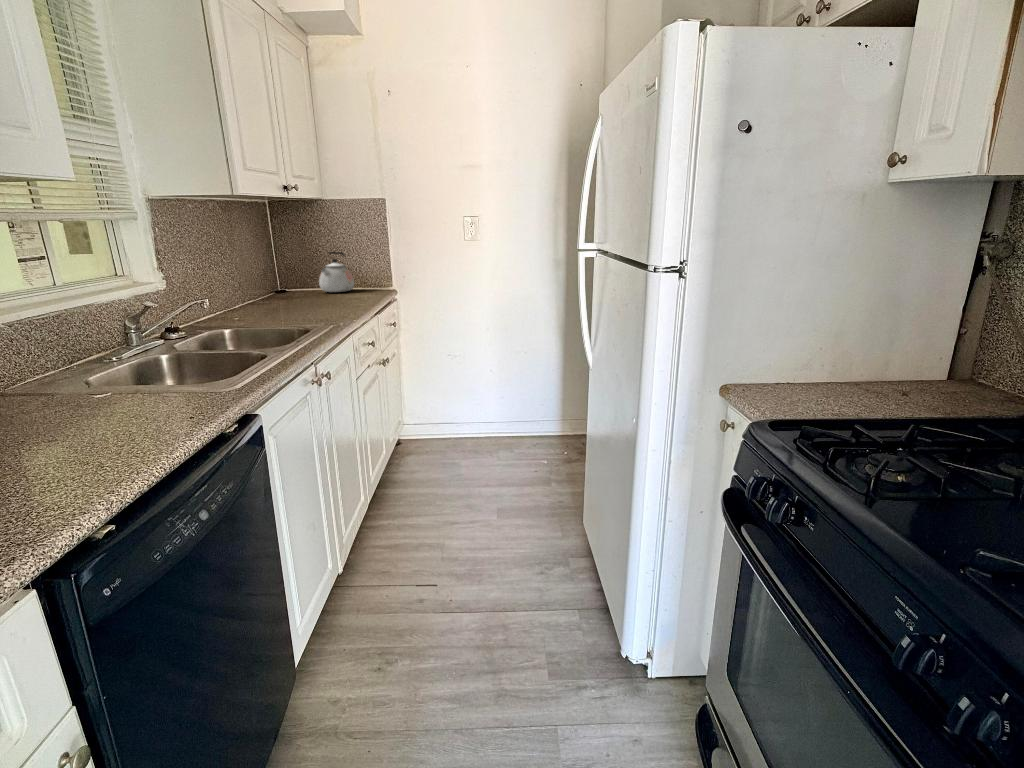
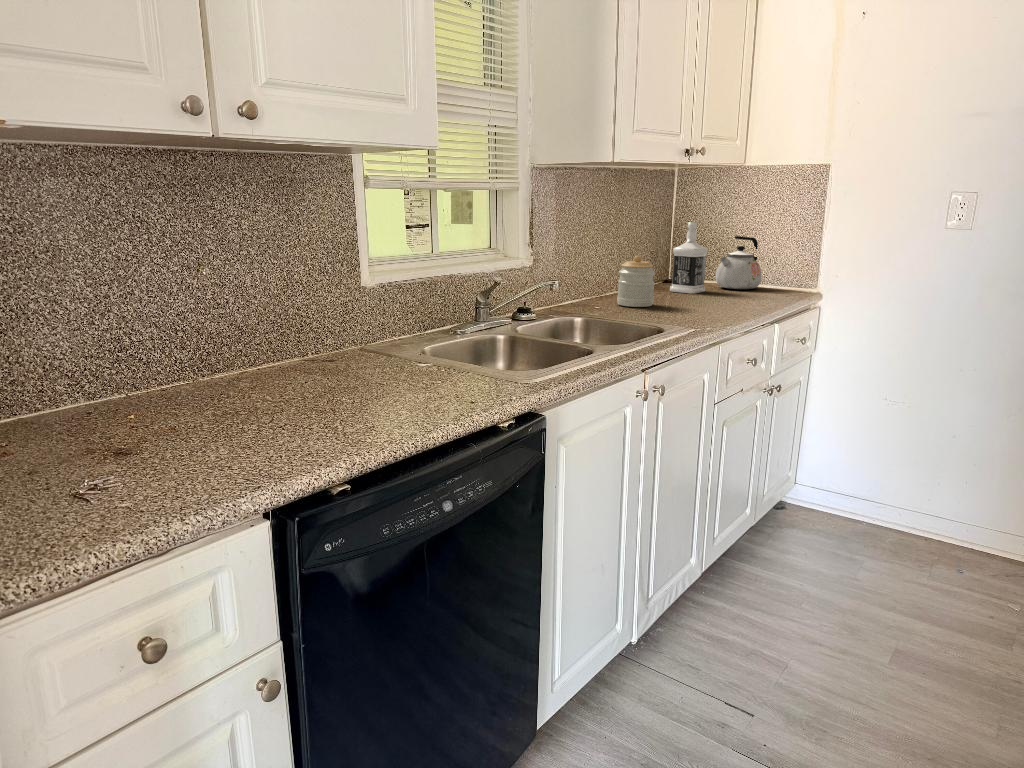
bottle: none [283,243,315,299] -> present [670,222,708,294]
jar: none [247,272,283,315] -> present [617,255,655,307]

